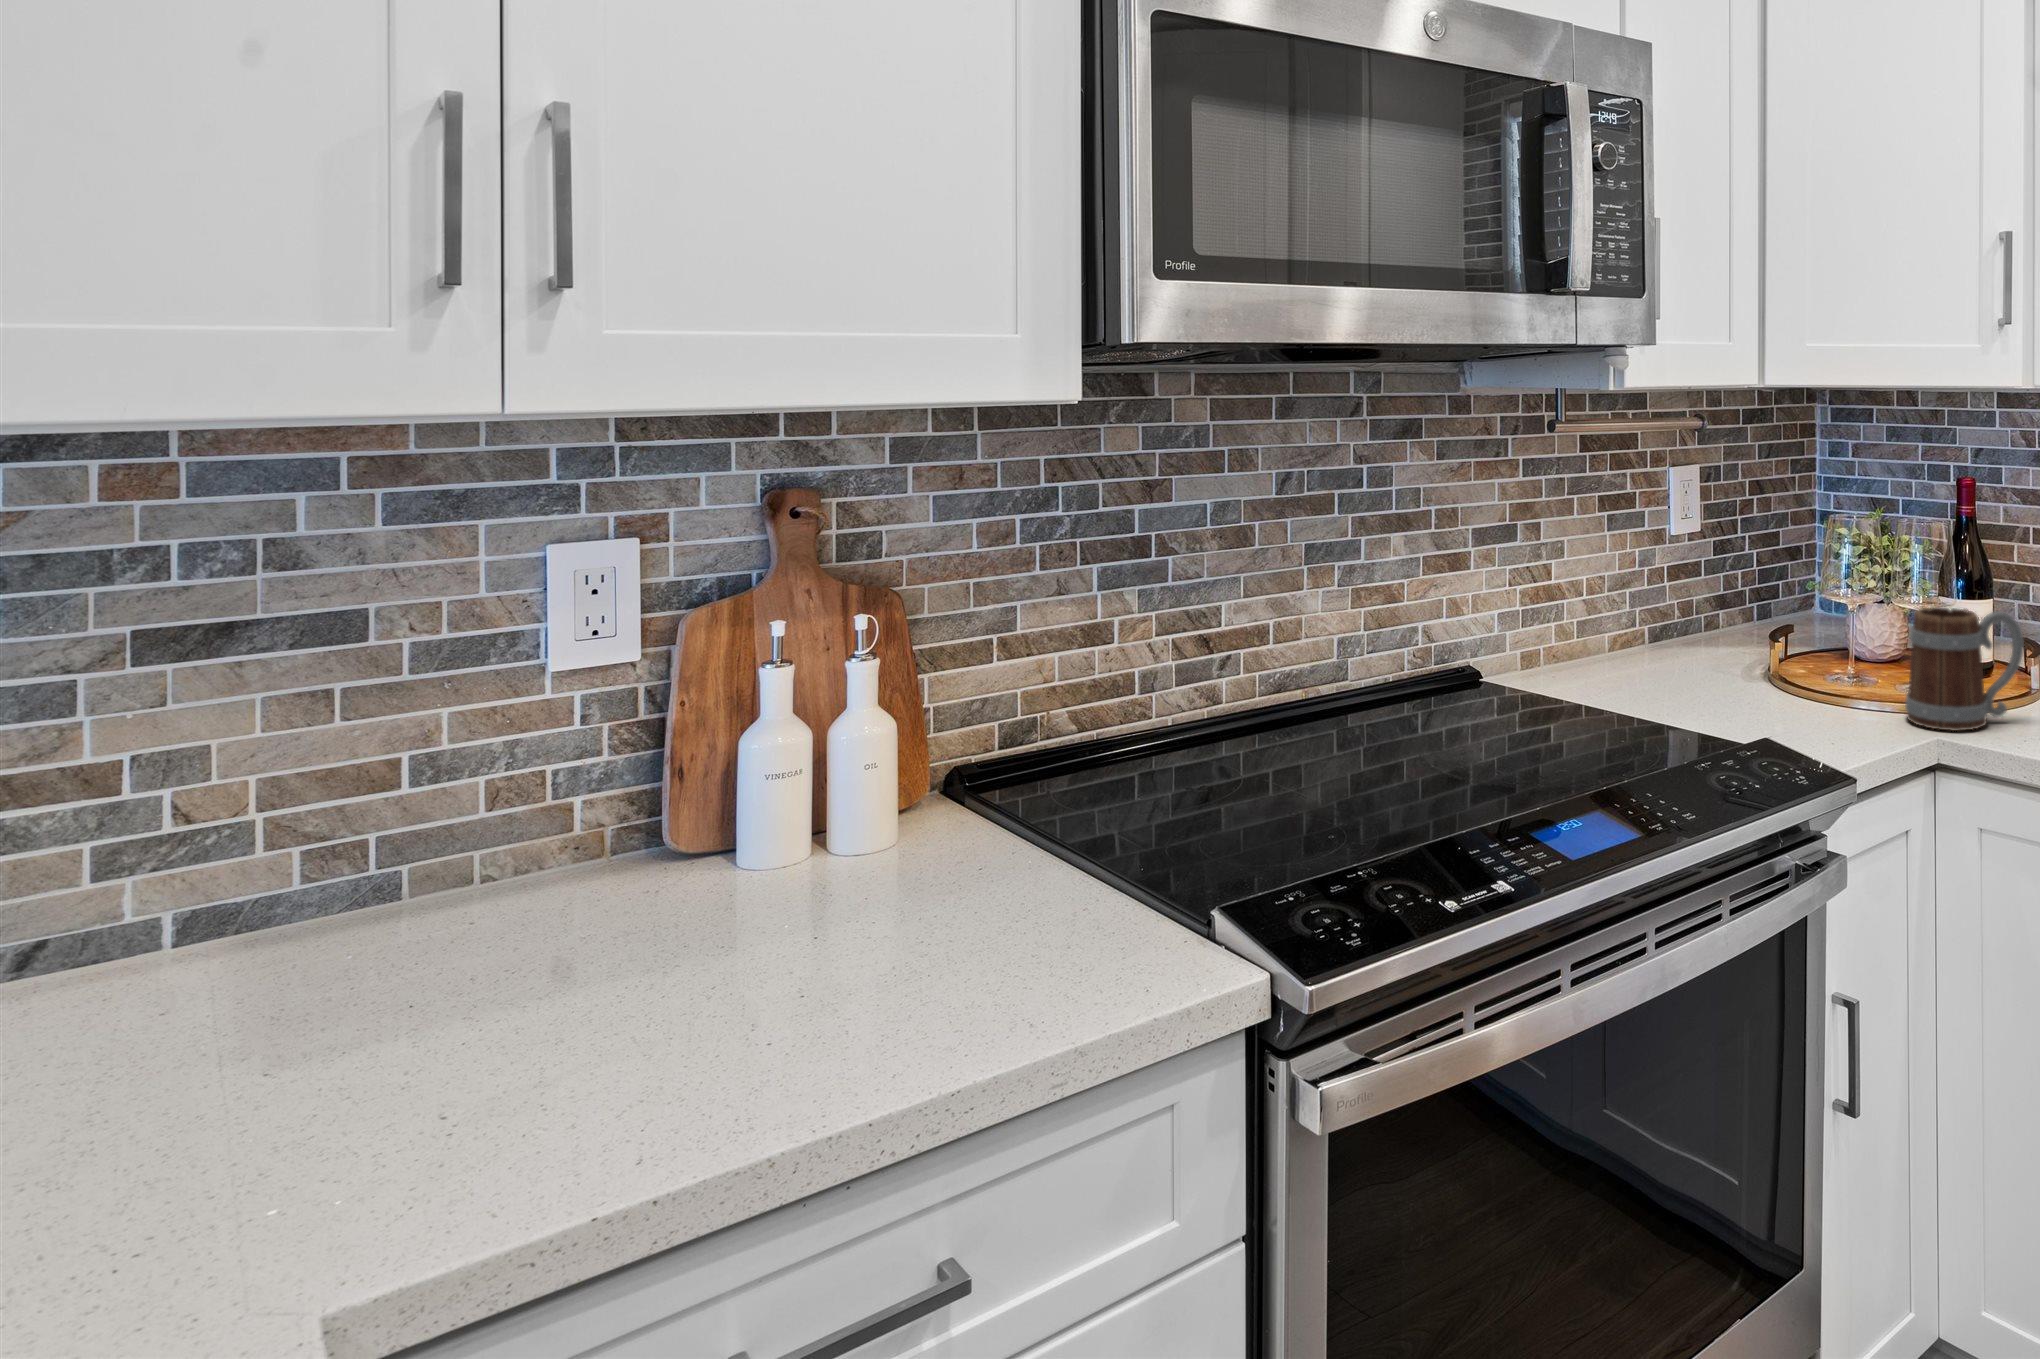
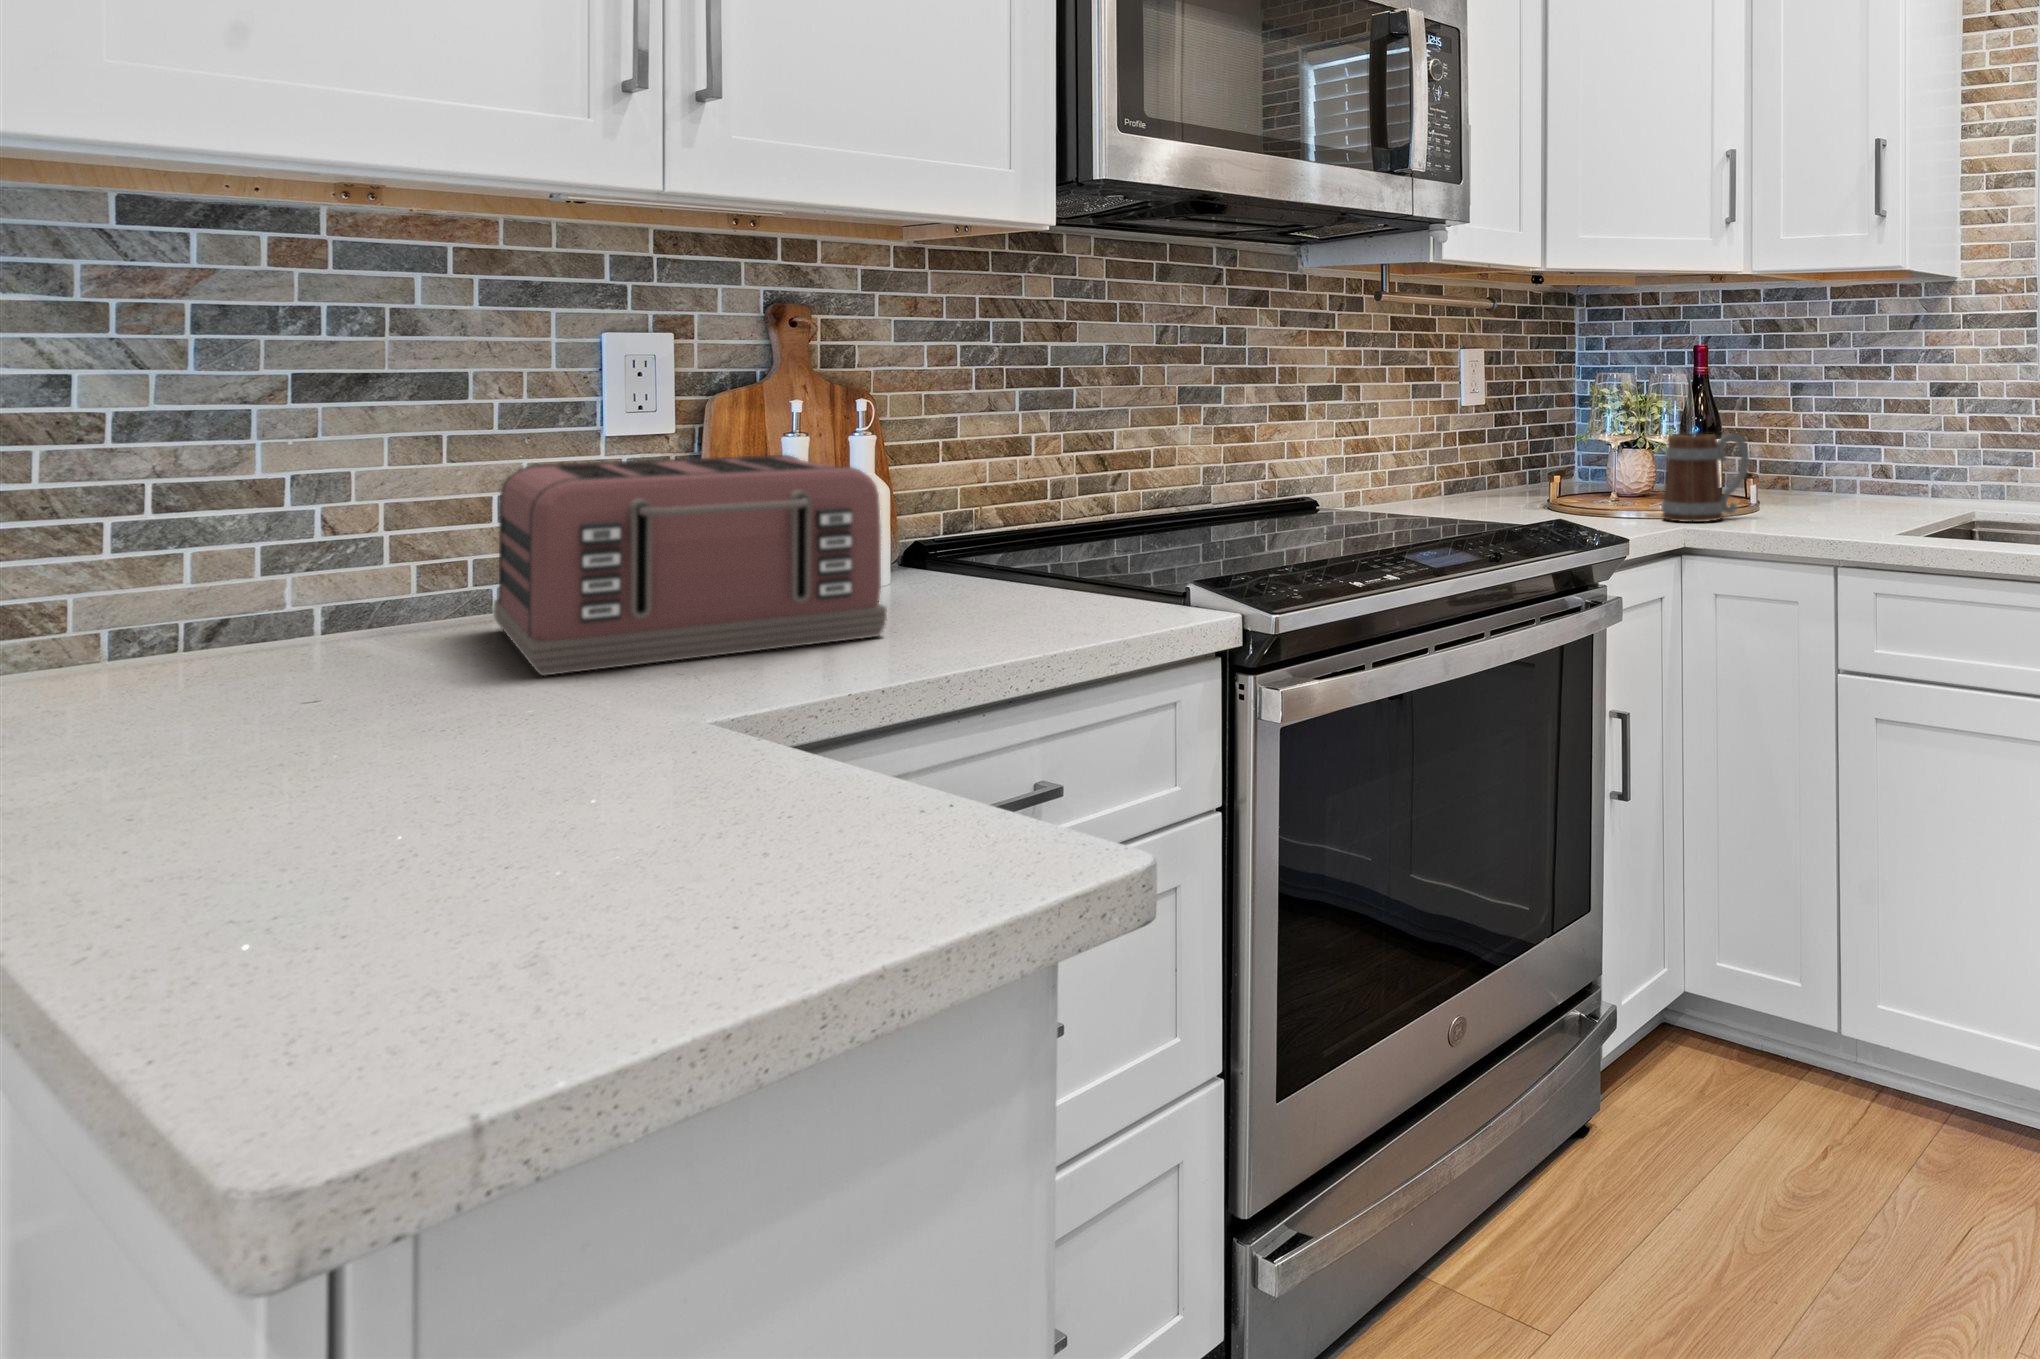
toaster: none [226,709,759,1110] -> present [494,455,887,676]

